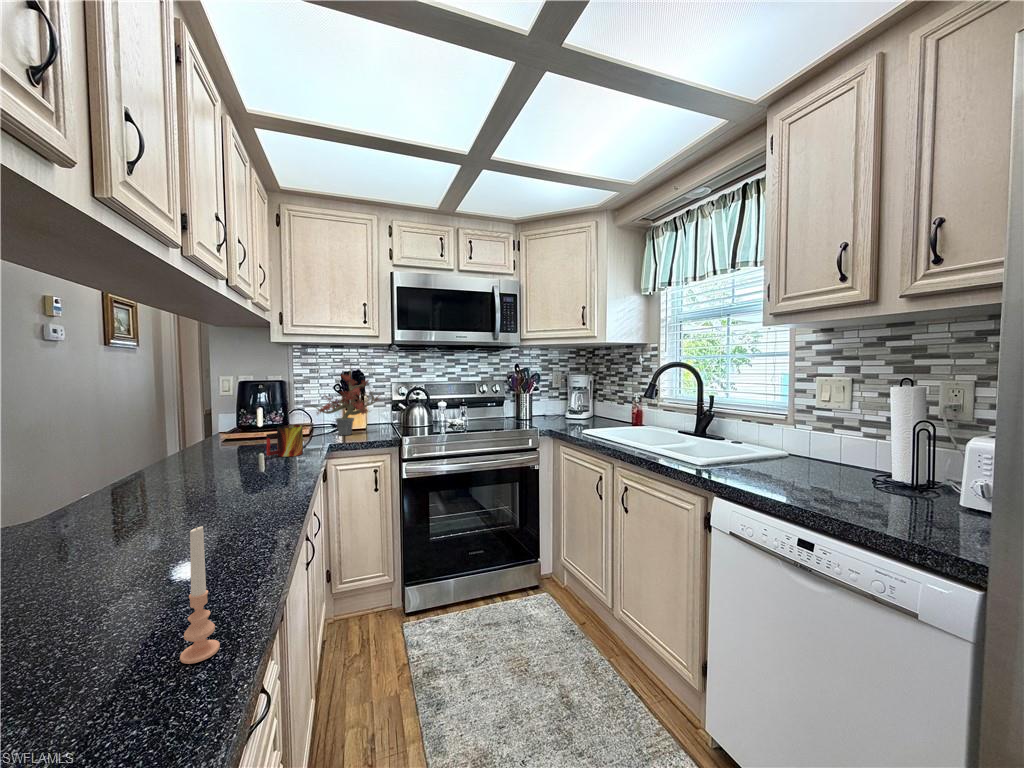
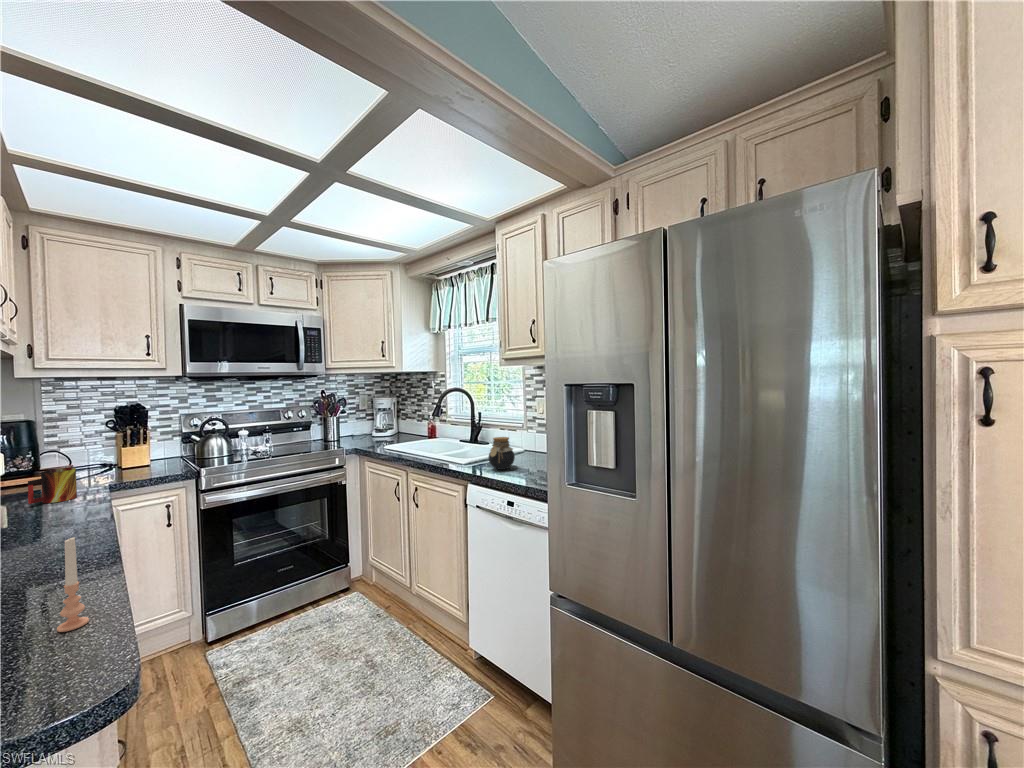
potted plant: present [313,366,380,435] -> none [71,397,173,475]
jar: none [746,432,792,482] -> present [489,437,515,470]

